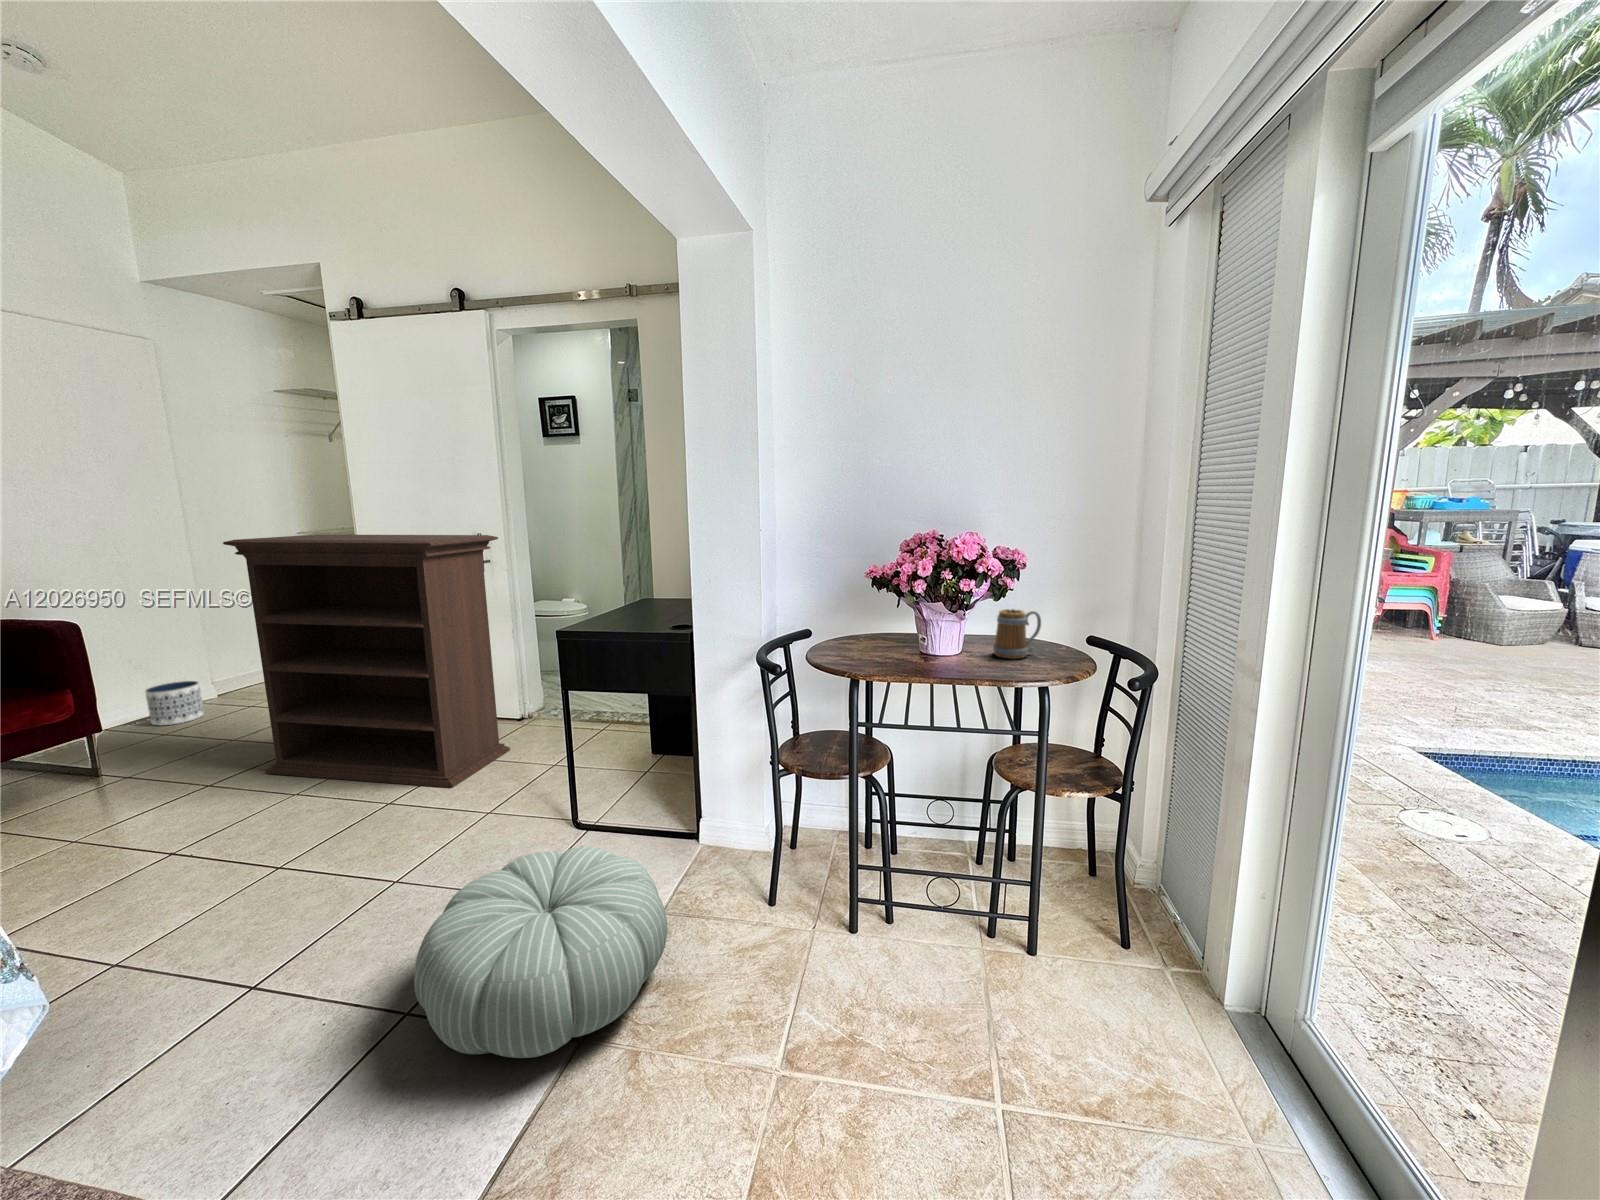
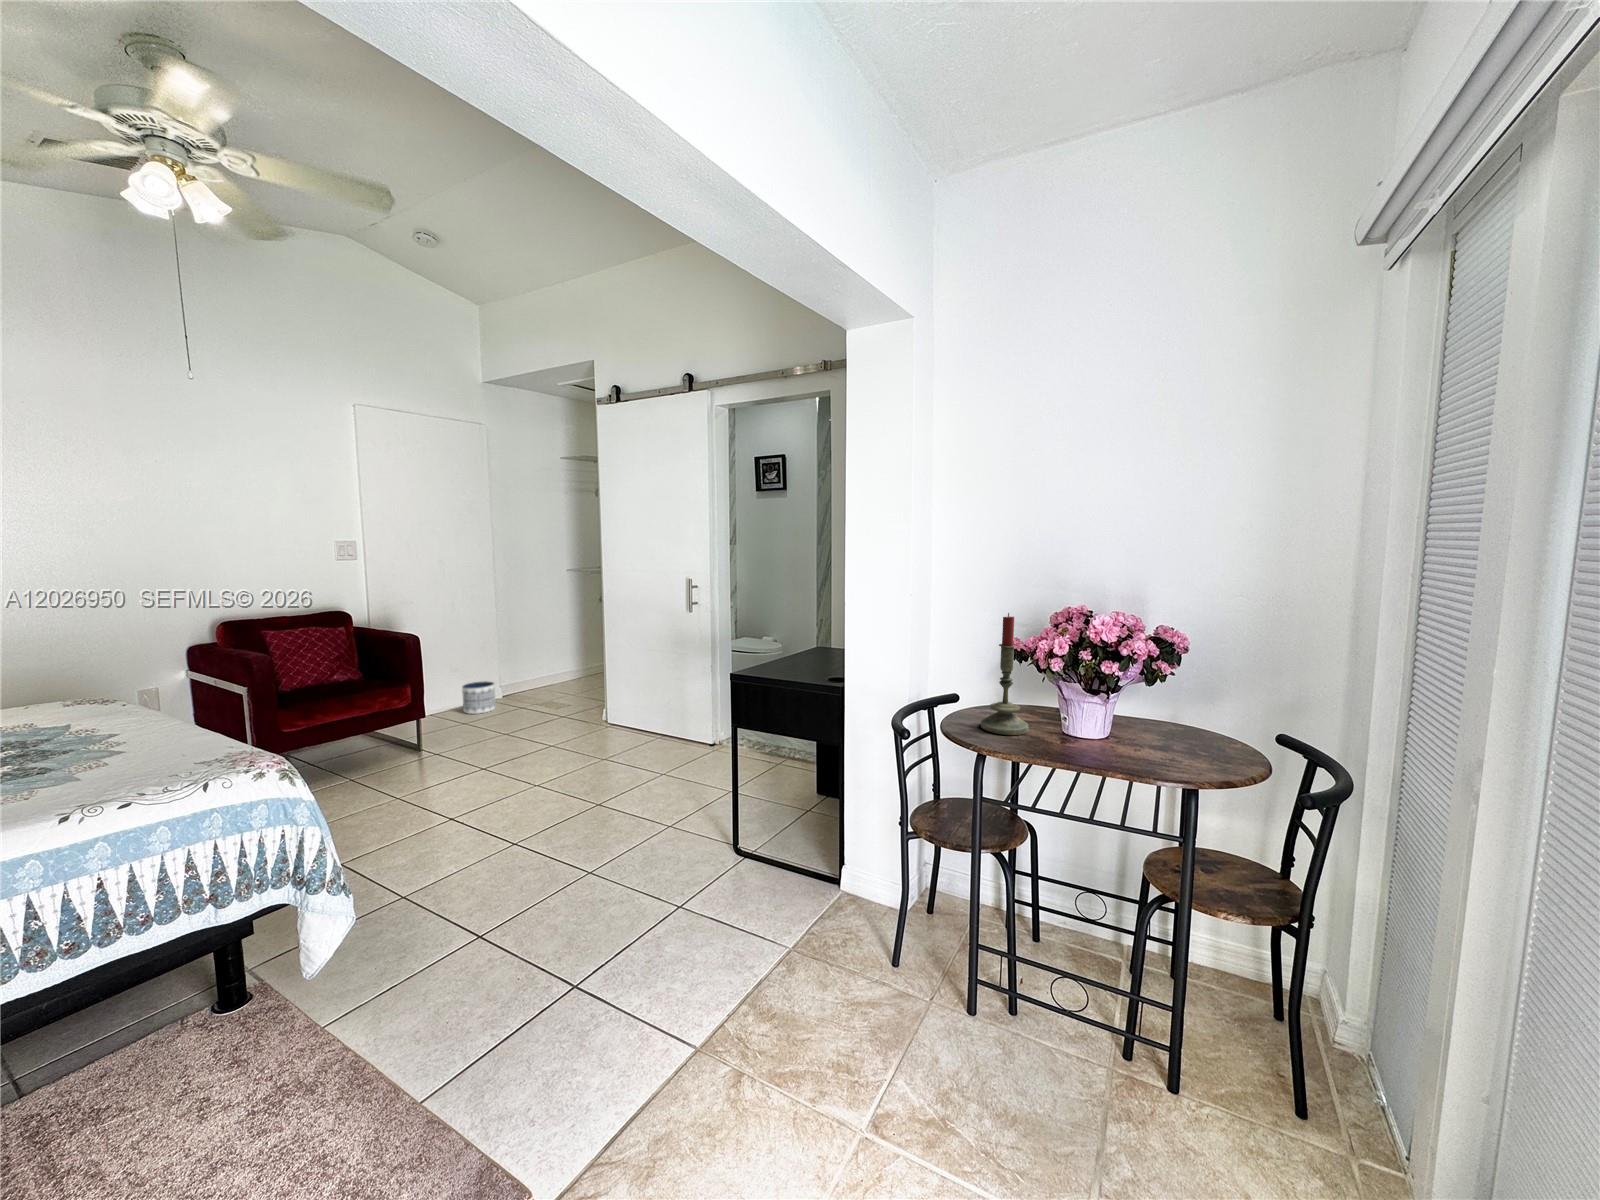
bookshelf: present [223,534,510,788] -> none [512,576,699,796]
candle: none [847,540,892,660] -> present [981,613,1029,735]
mug: present [993,609,1041,659] -> none [1145,695,1206,752]
pouf: present [414,846,667,1058] -> none [582,868,786,1050]

